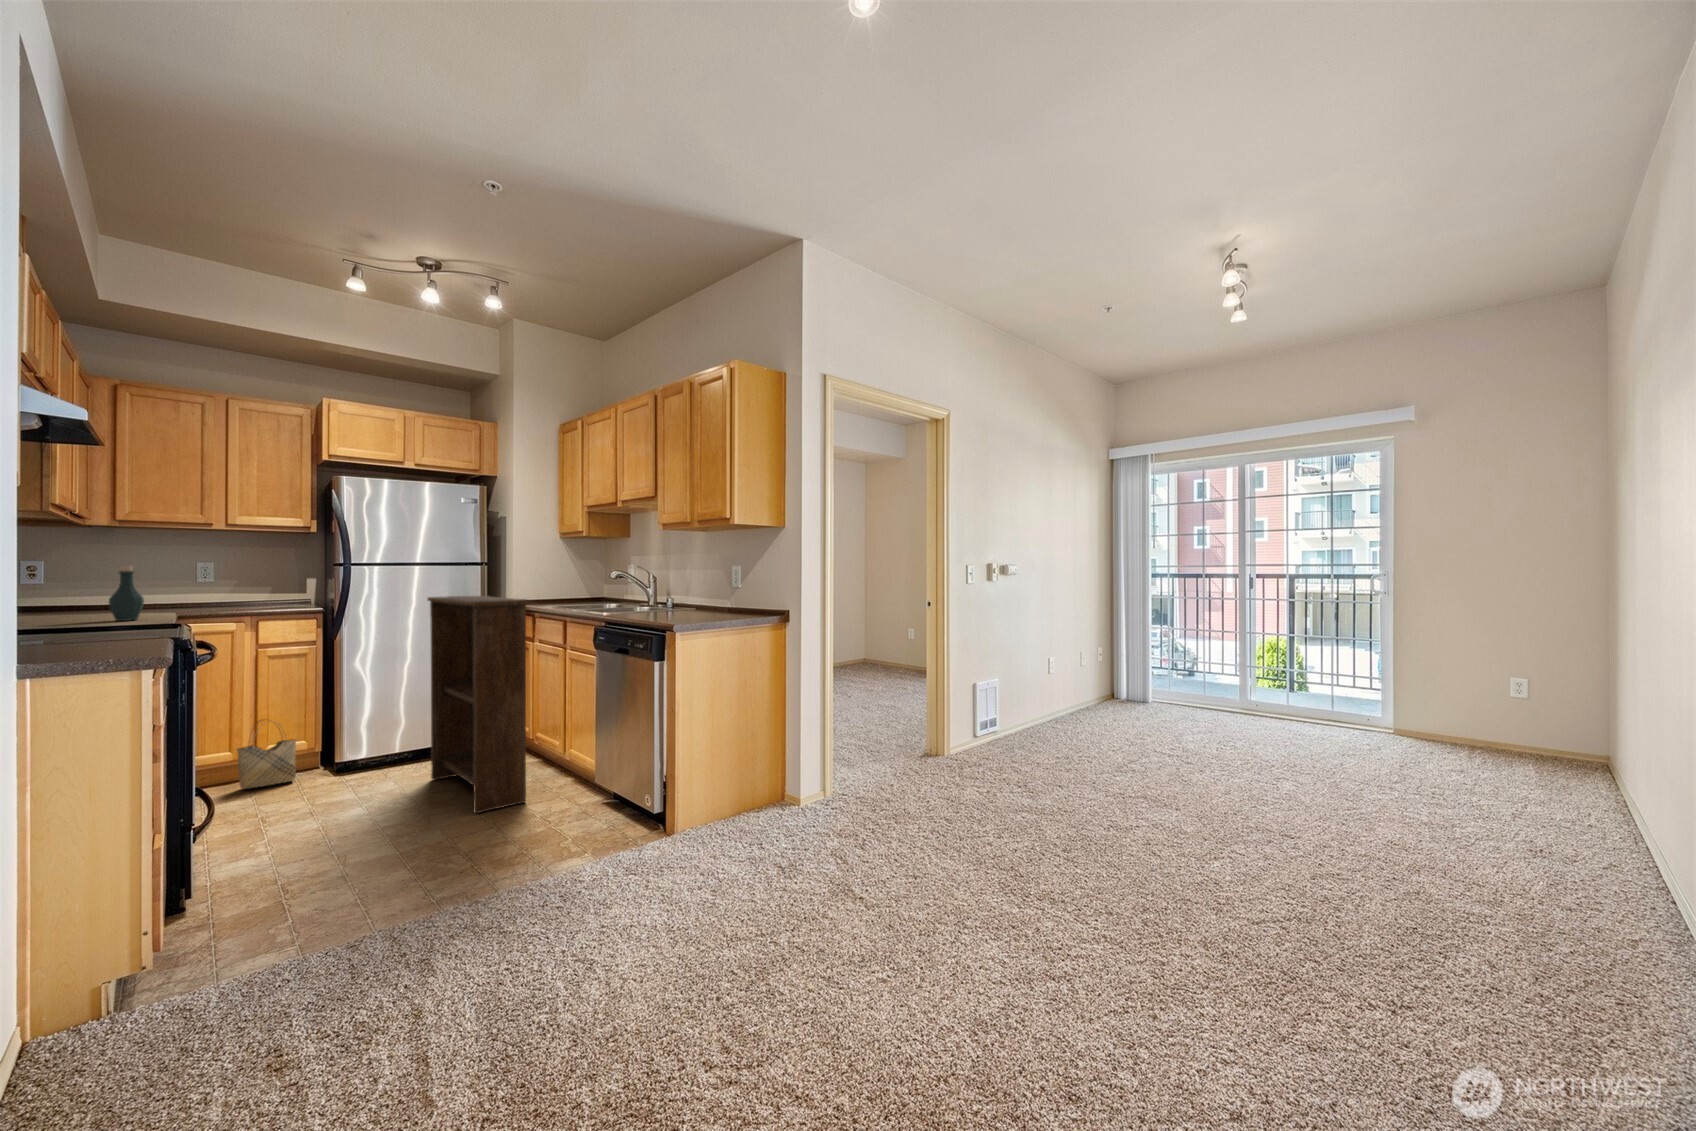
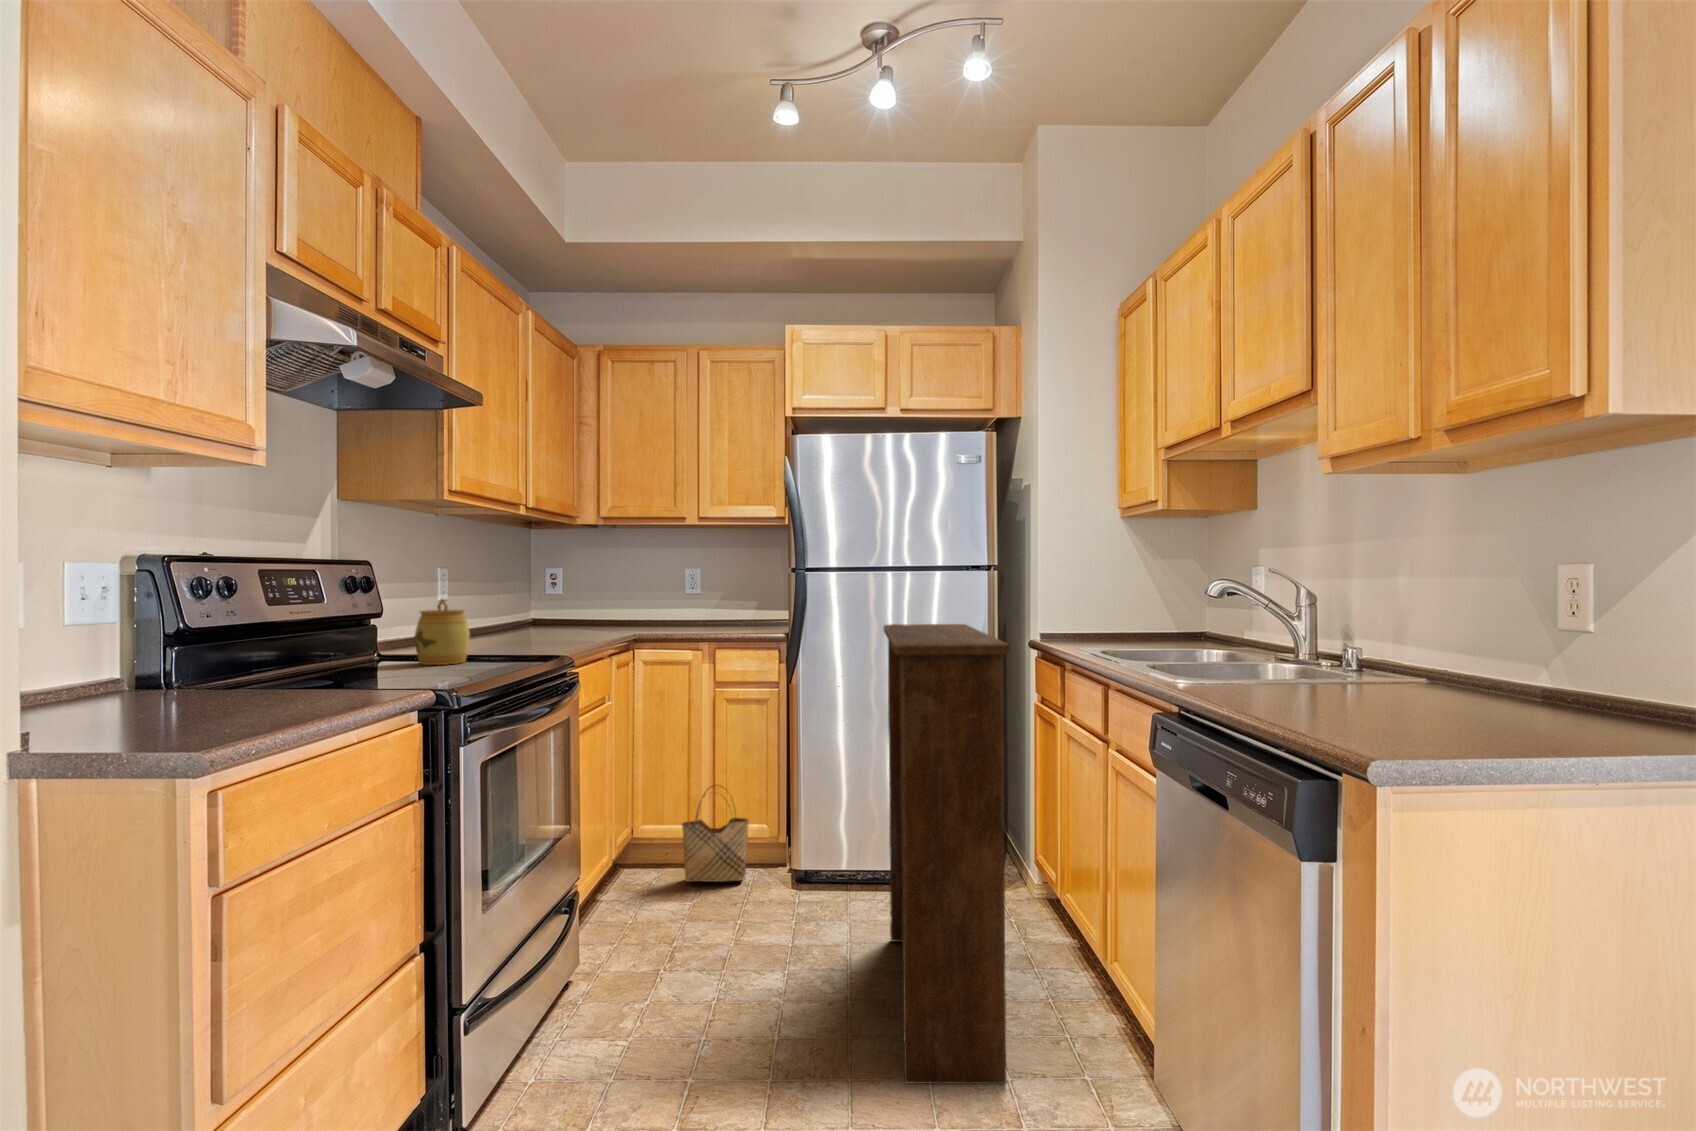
bottle: present [109,566,144,621] -> none [539,573,572,645]
jar: none [55,584,108,632] -> present [415,599,470,665]

